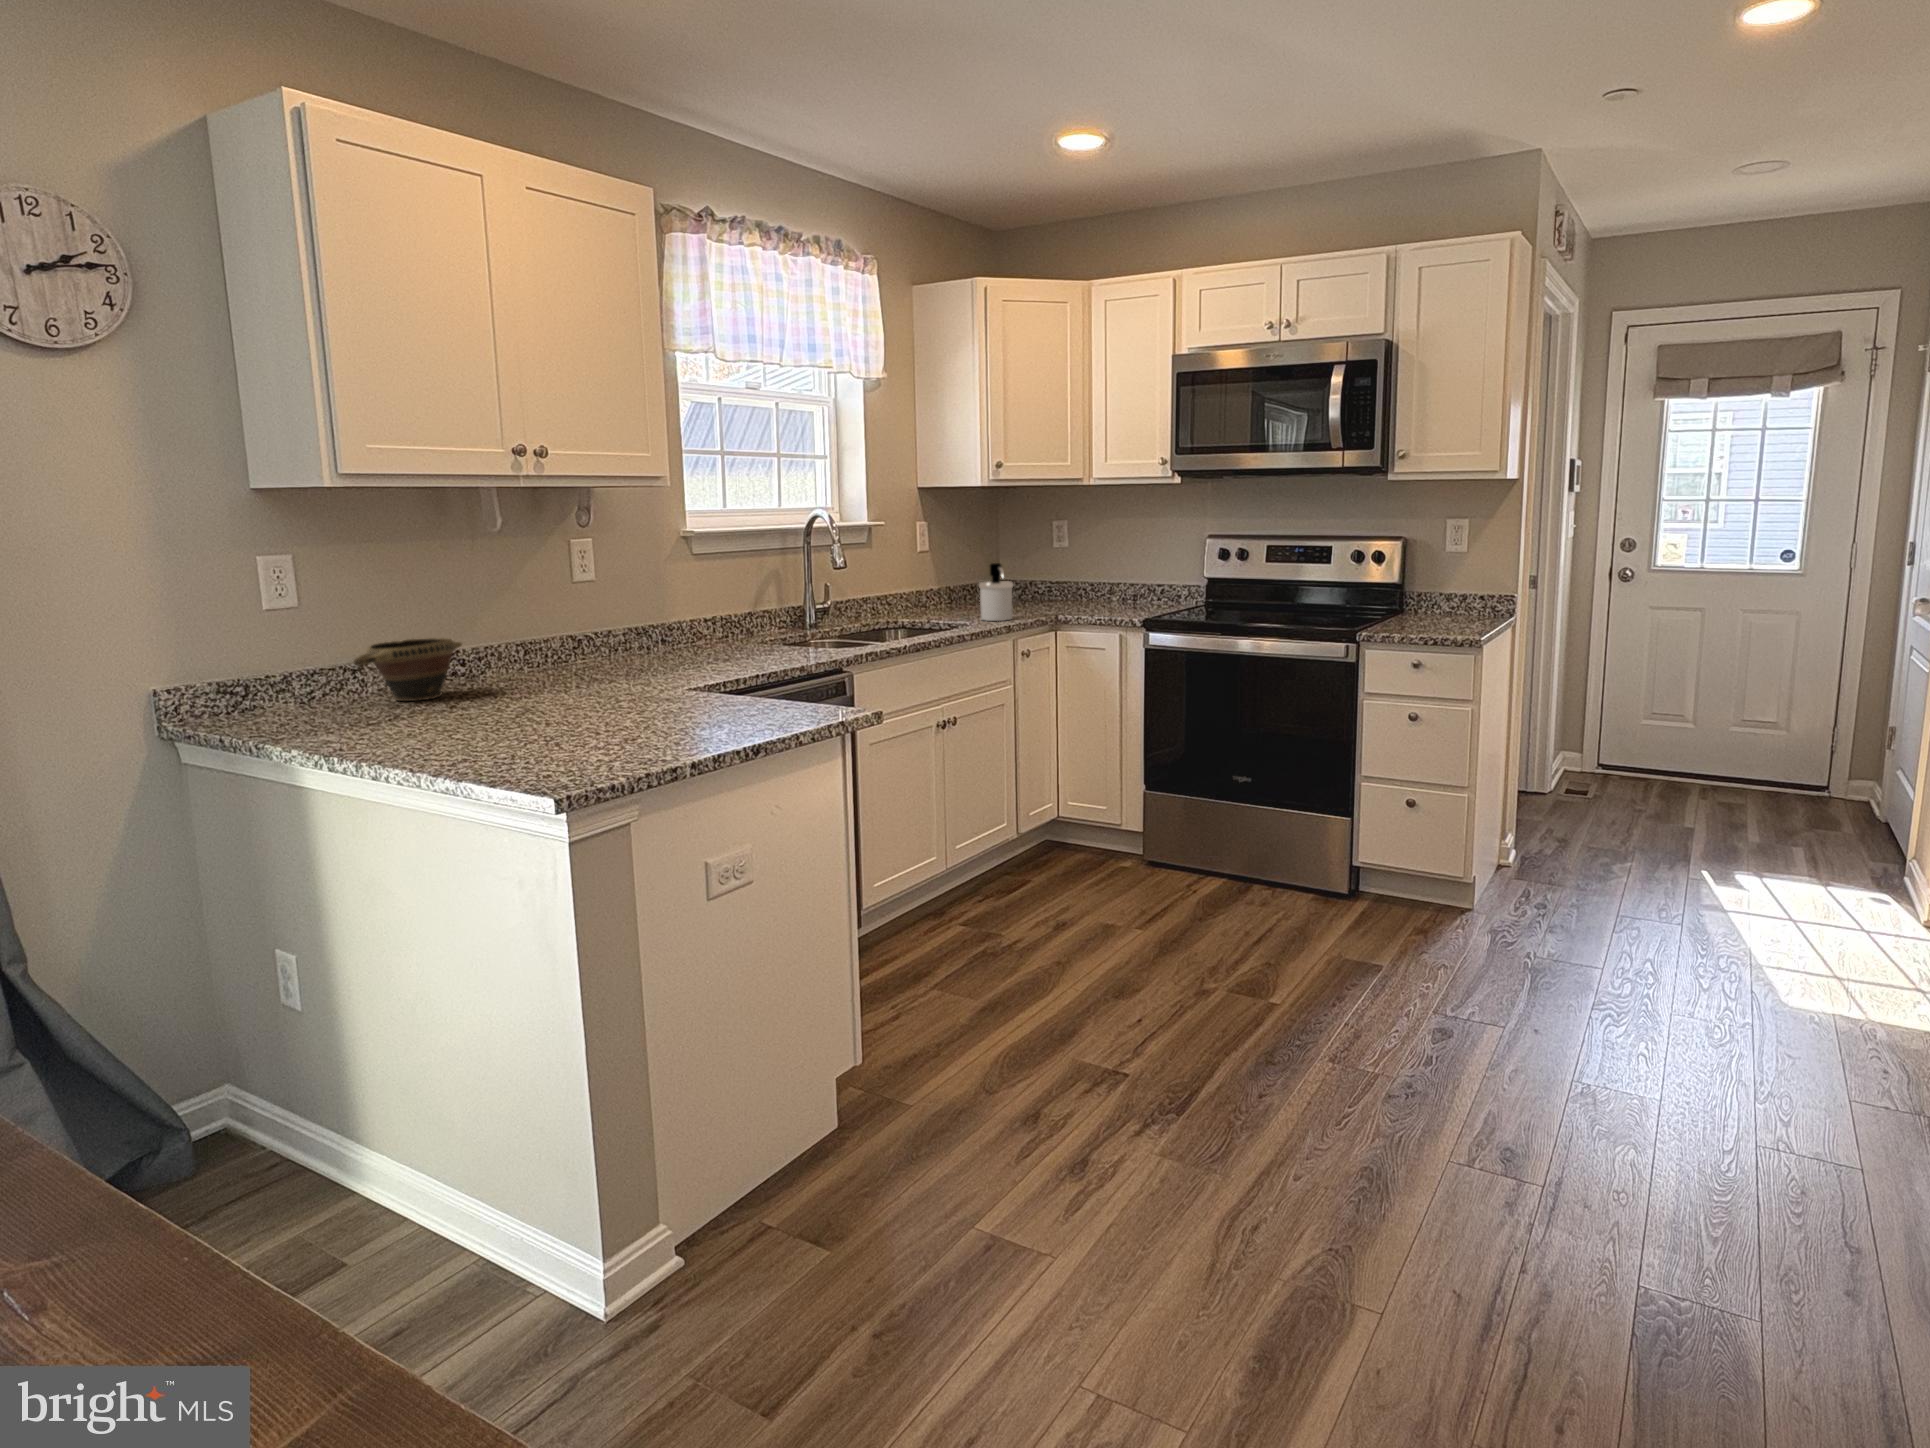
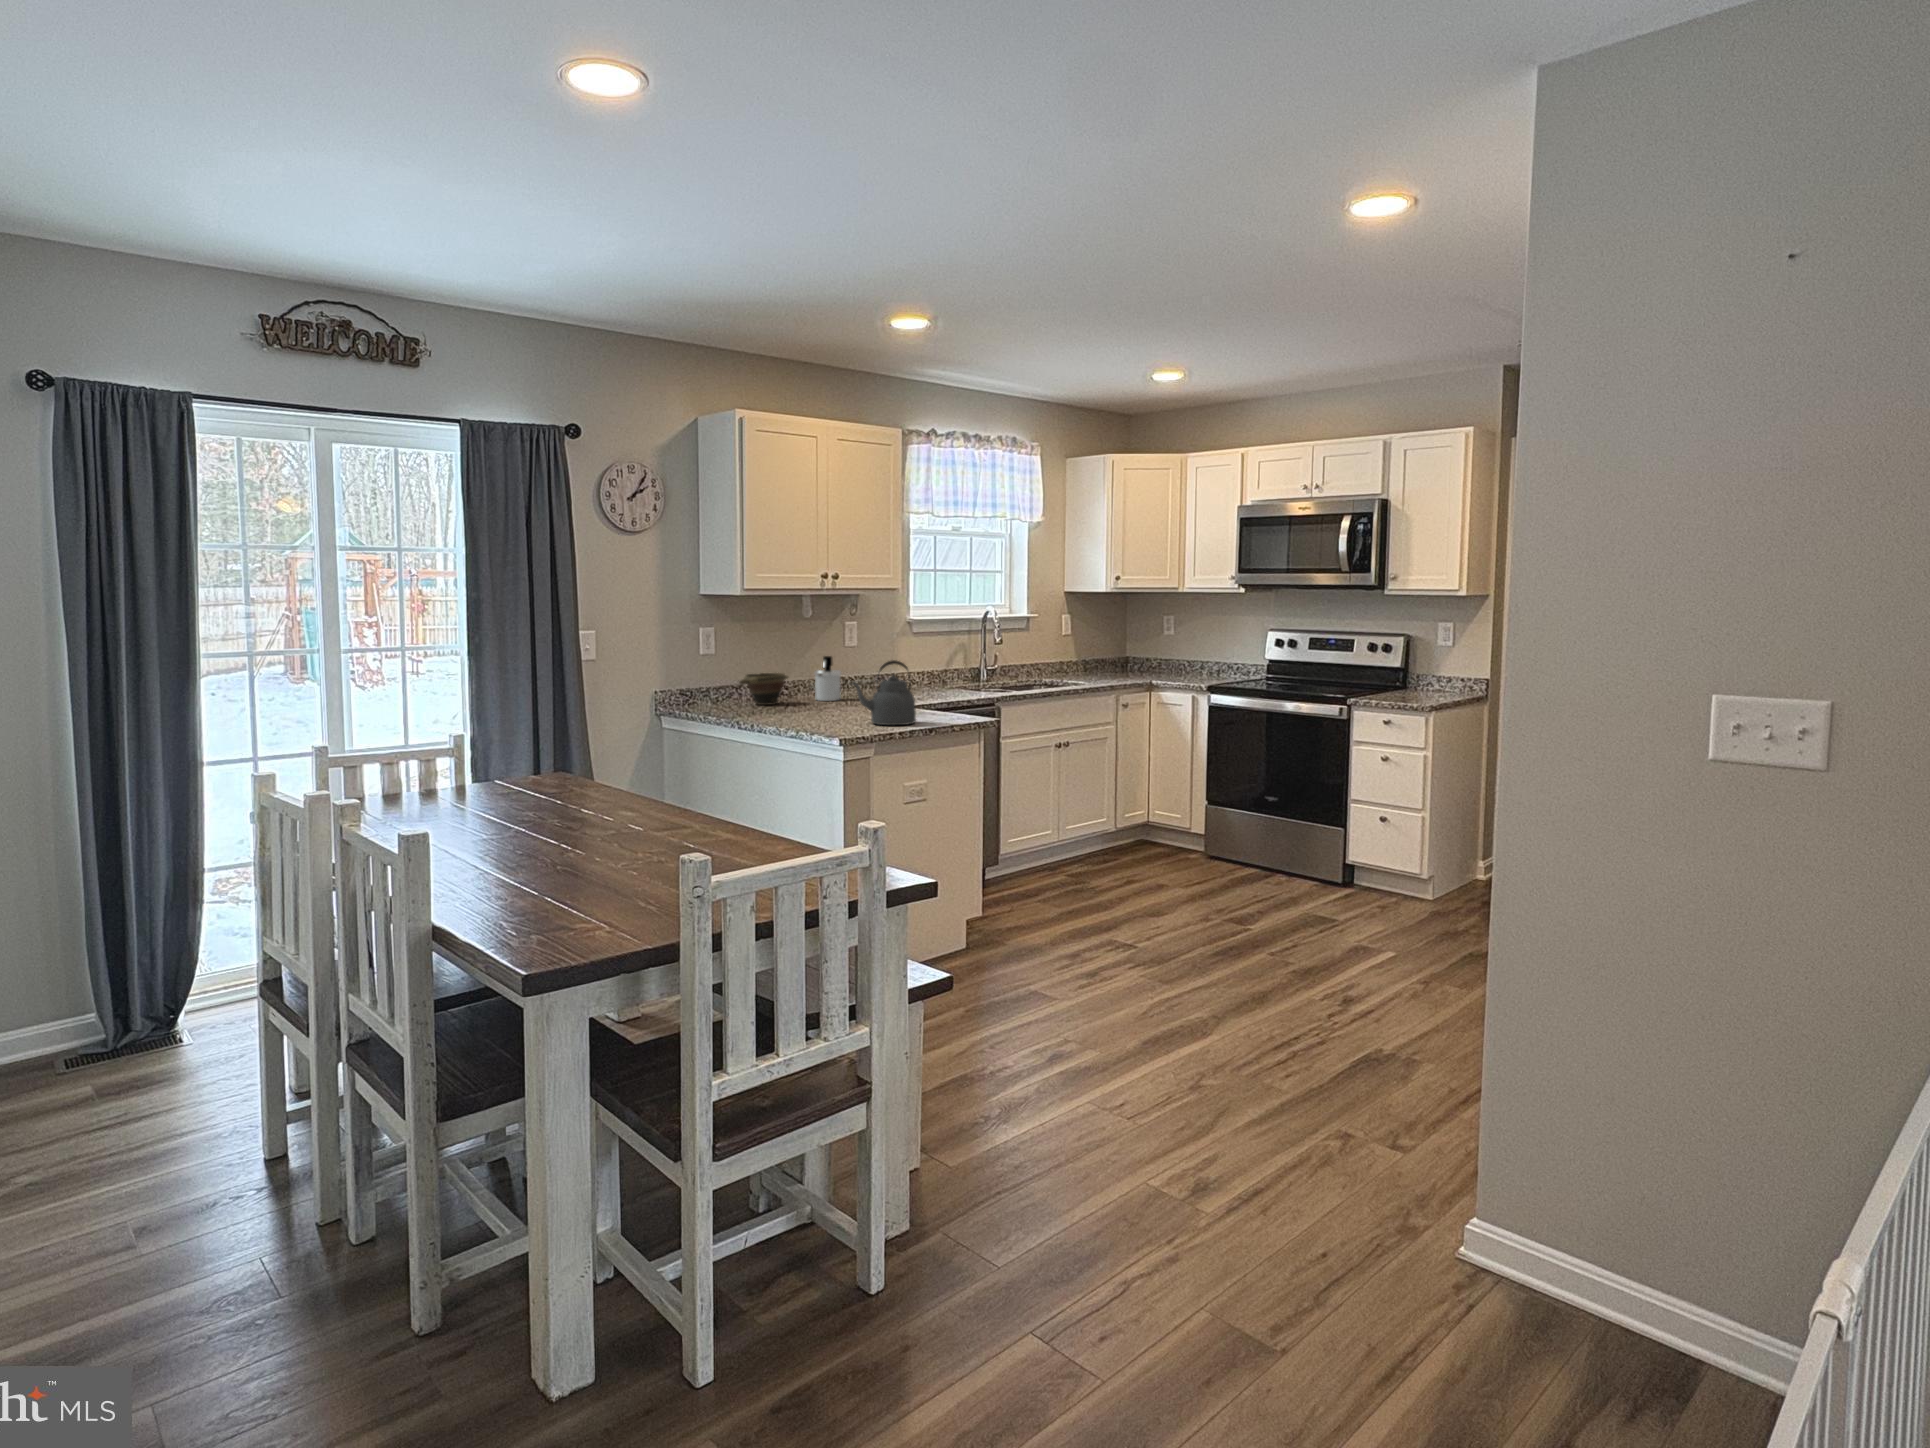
soap dispenser: present [979,563,1013,621] -> present [814,656,841,701]
kettle: none [570,613,716,746] -> present [852,660,916,725]

